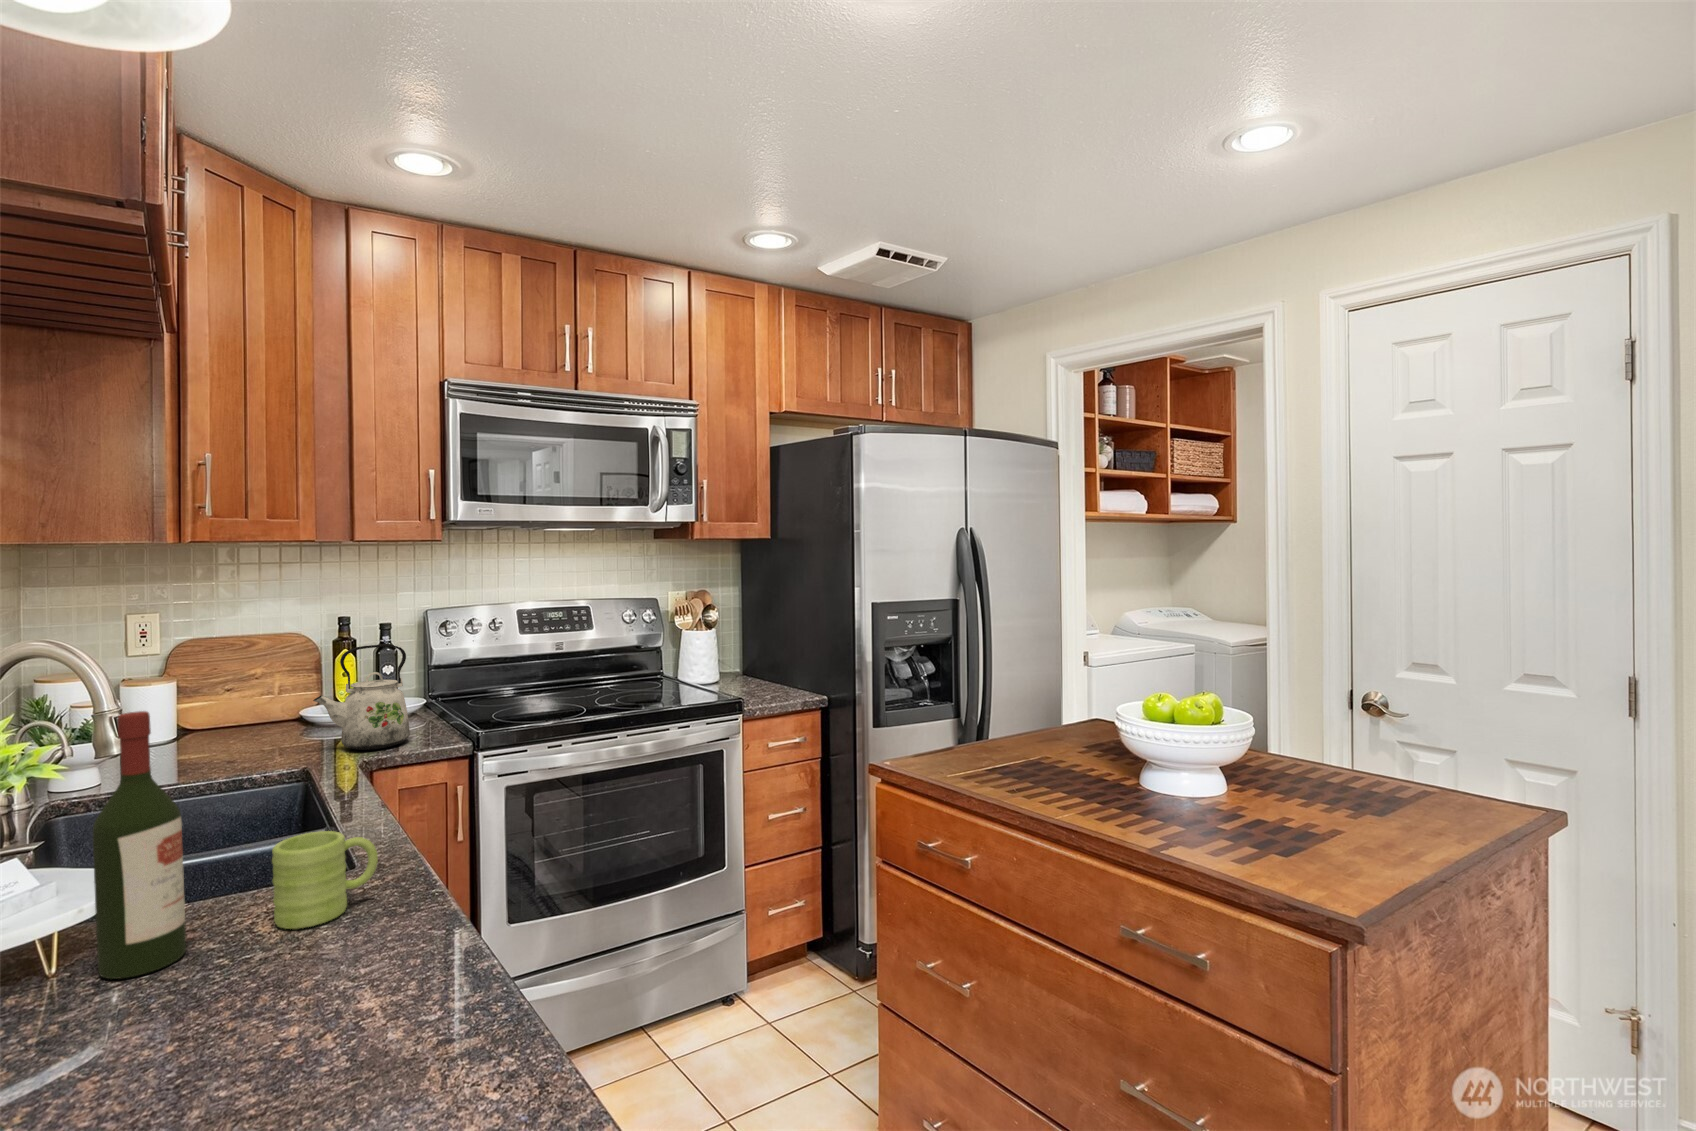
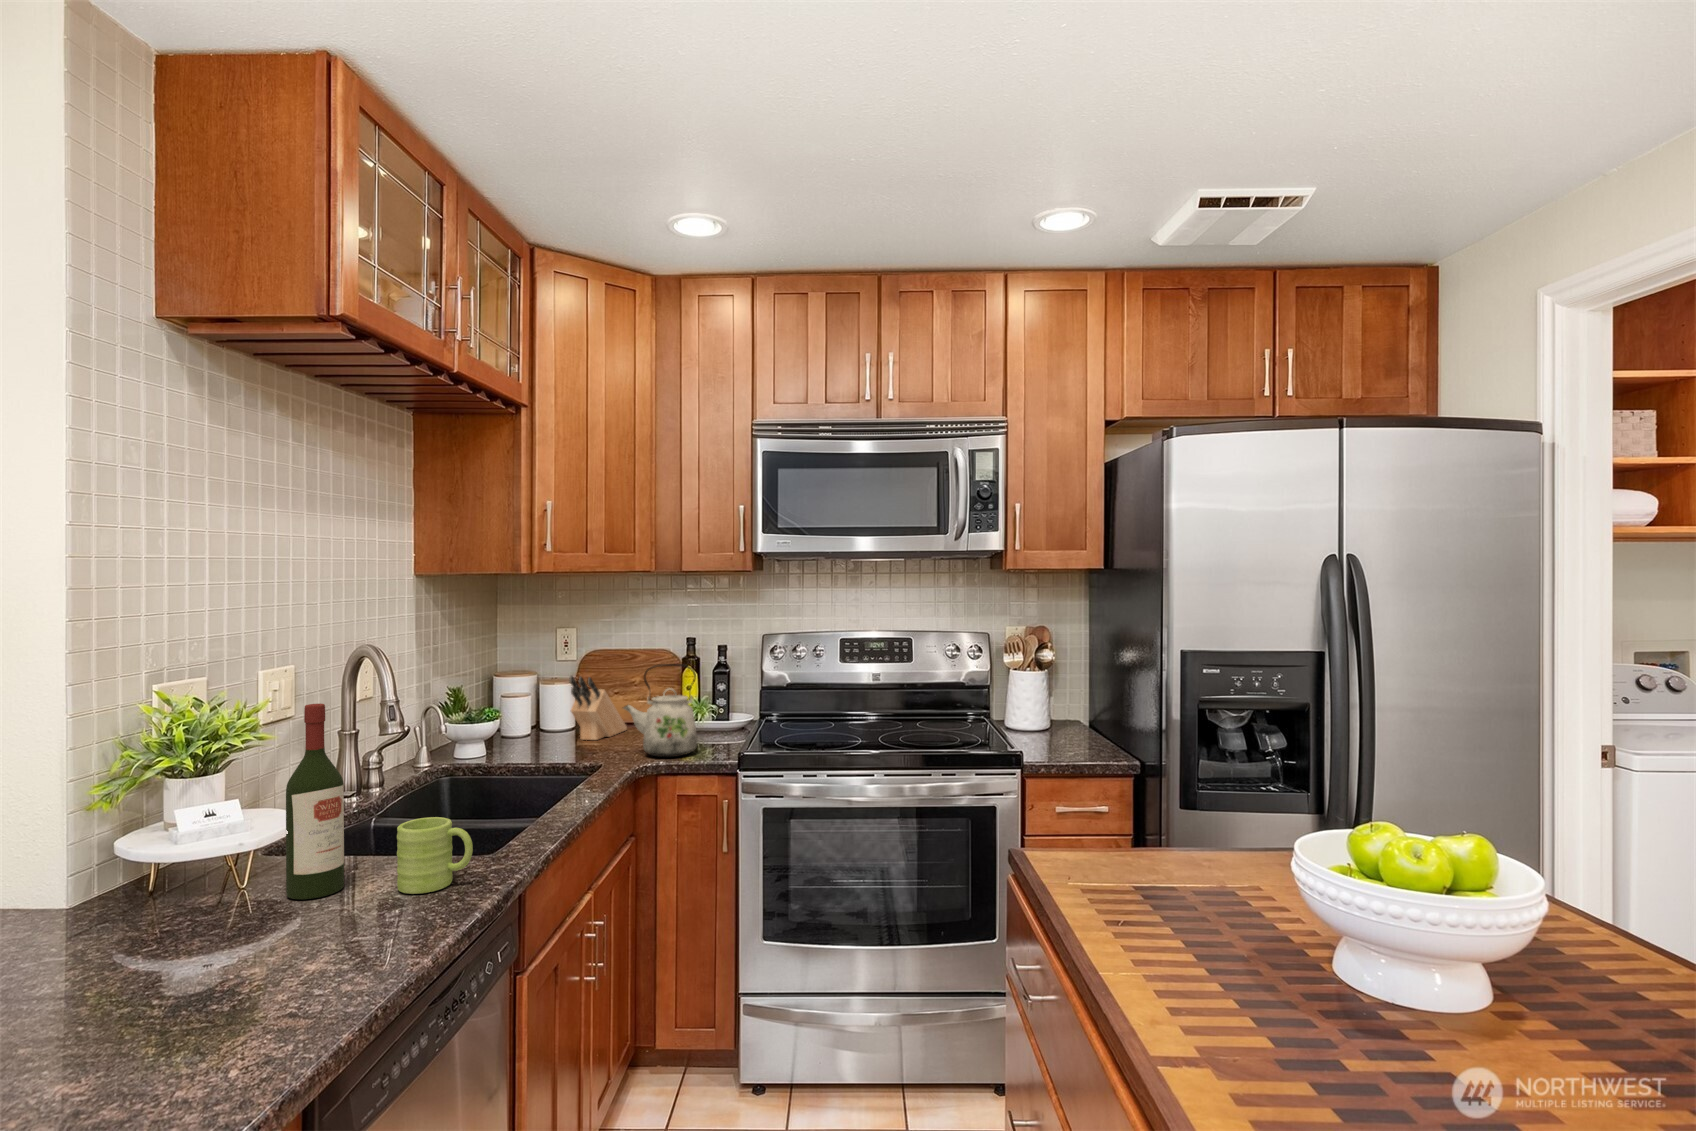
knife block: none [203,671,265,749] -> present [569,676,627,740]

